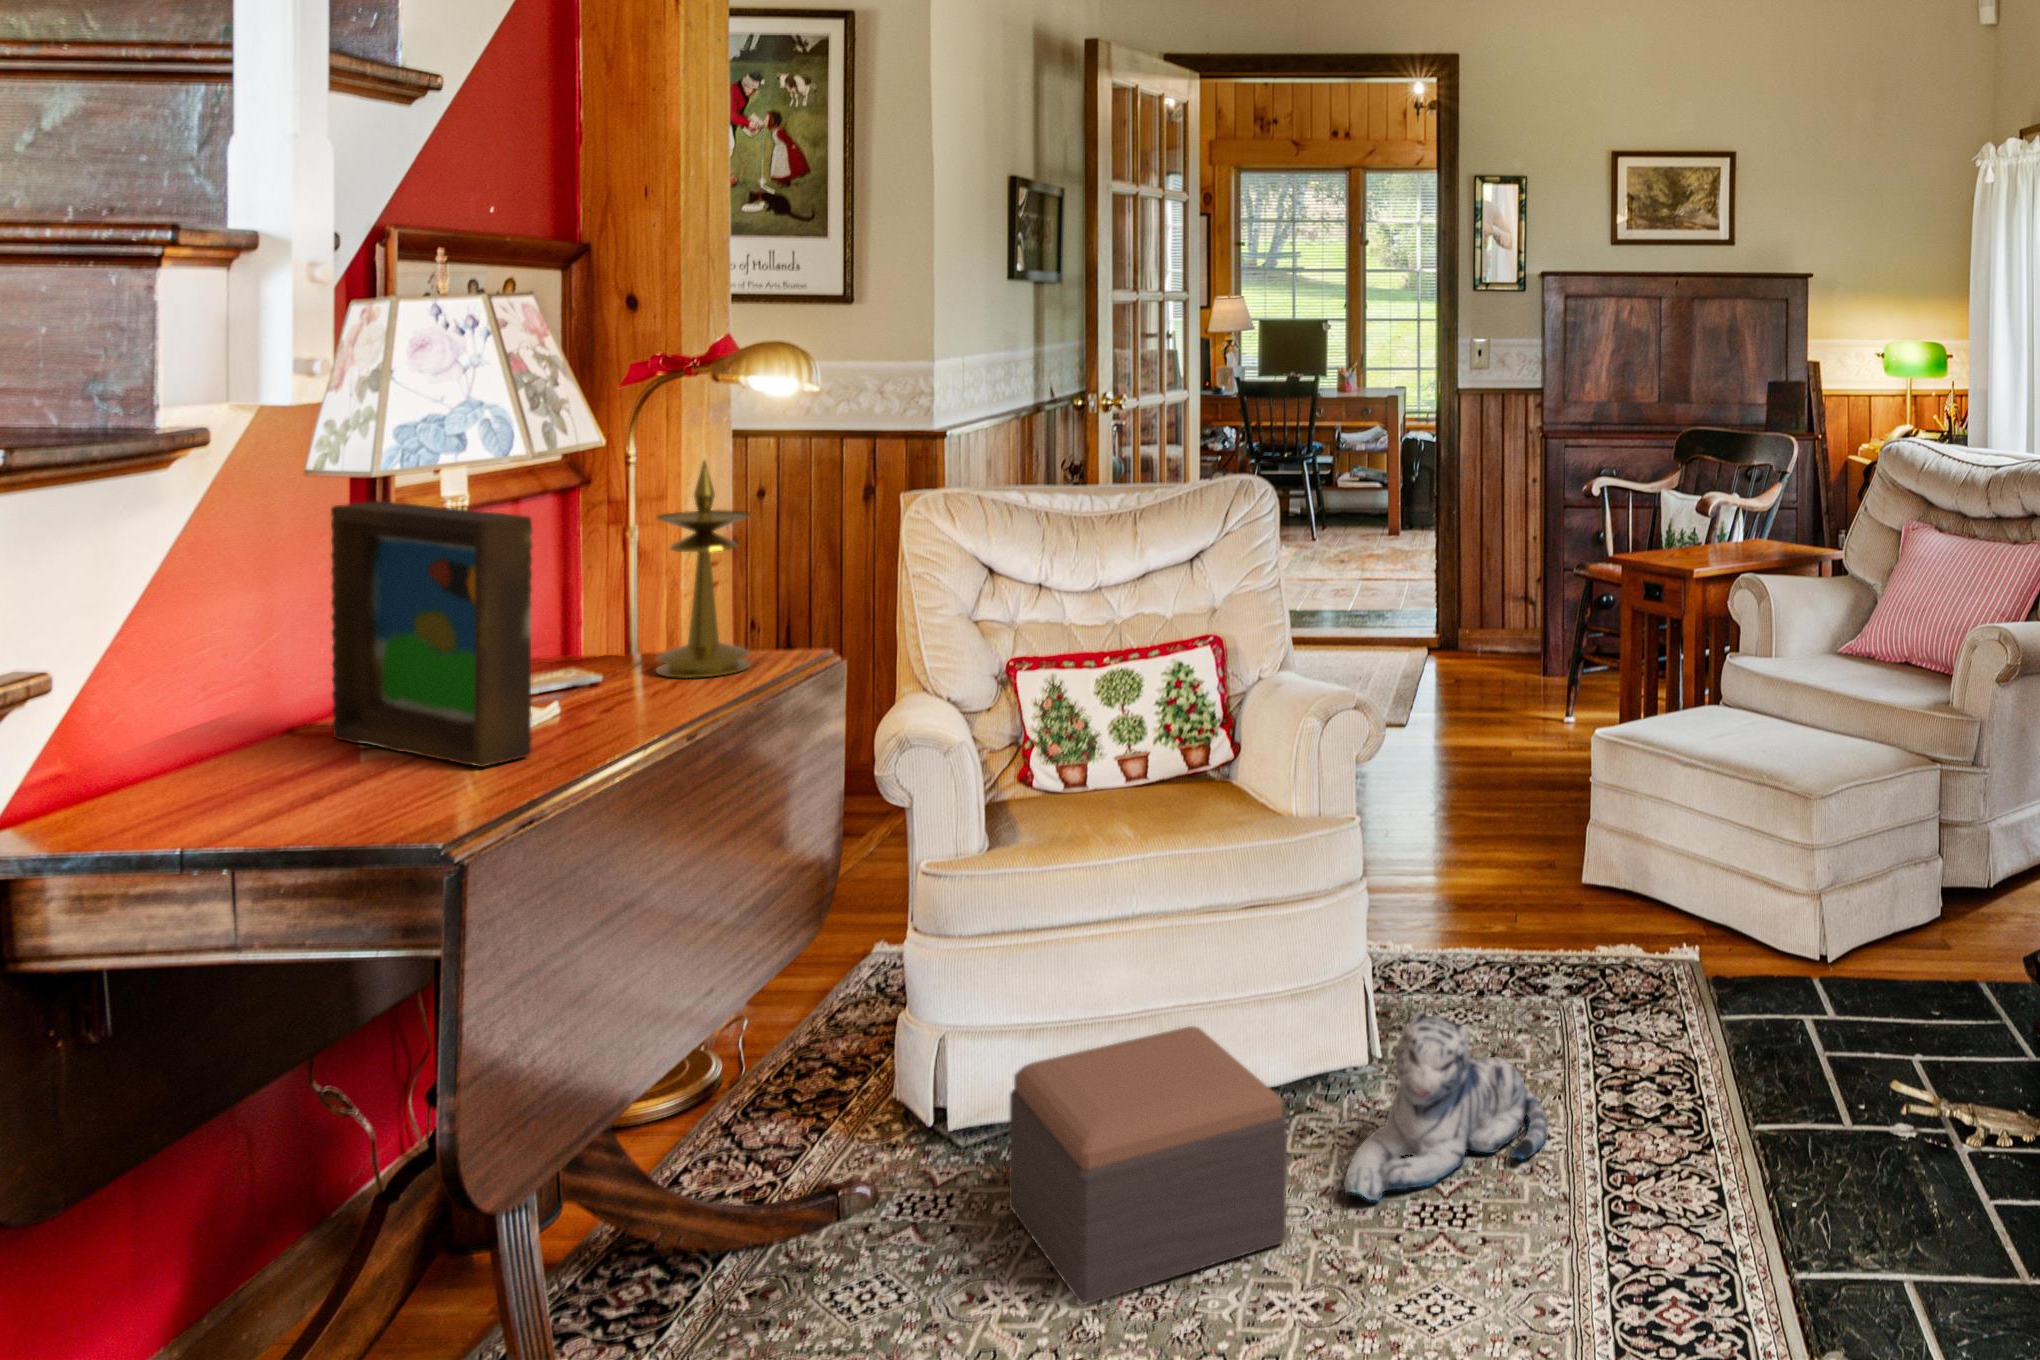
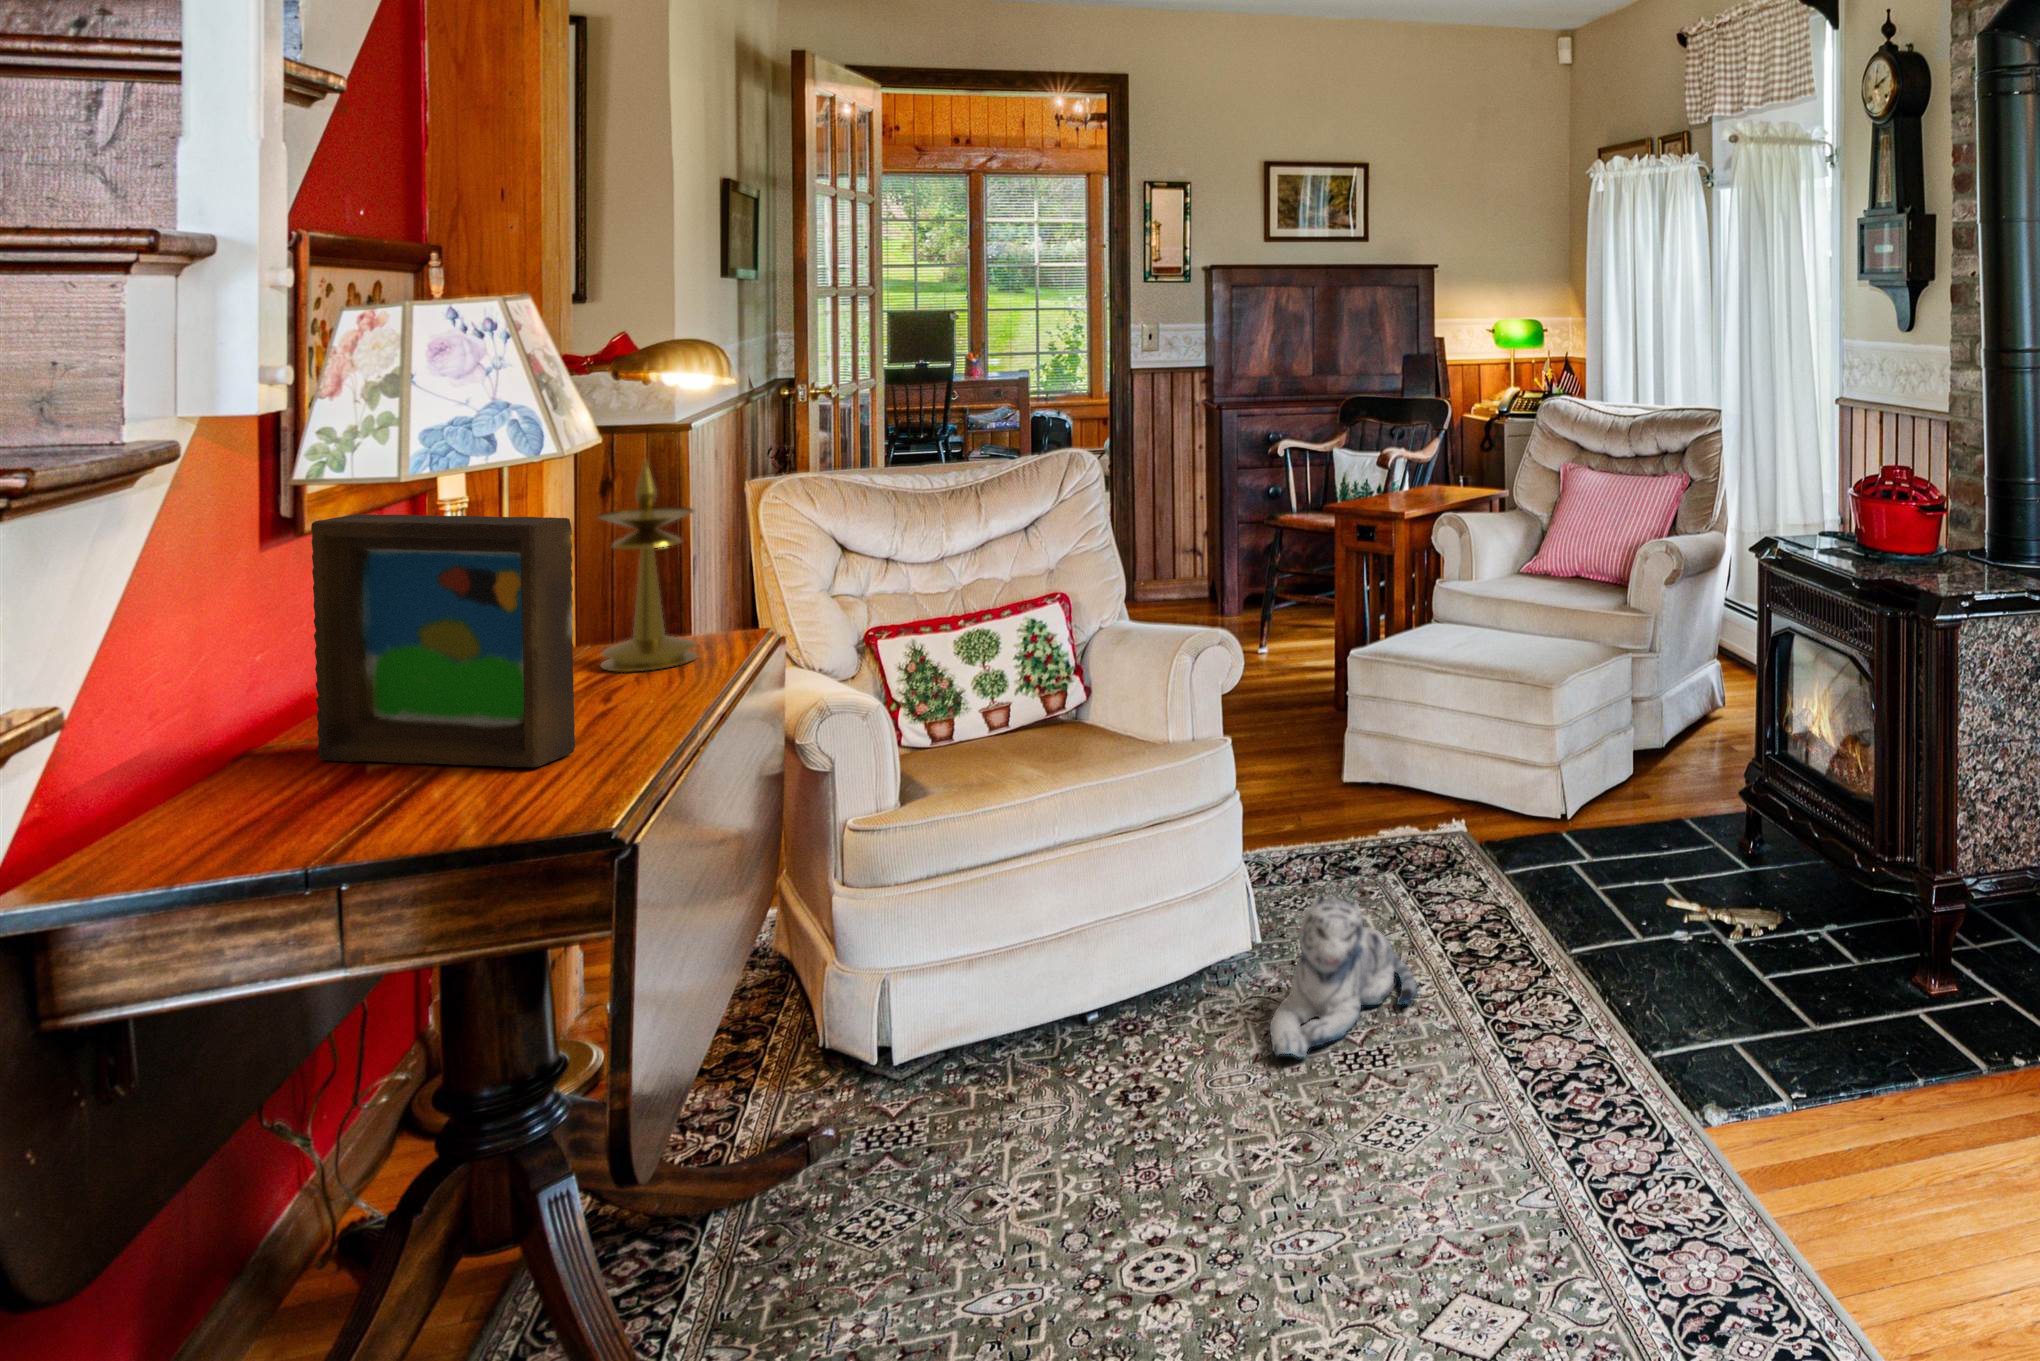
footstool: present [1009,1026,1287,1305] -> none [975,937,1243,1188]

